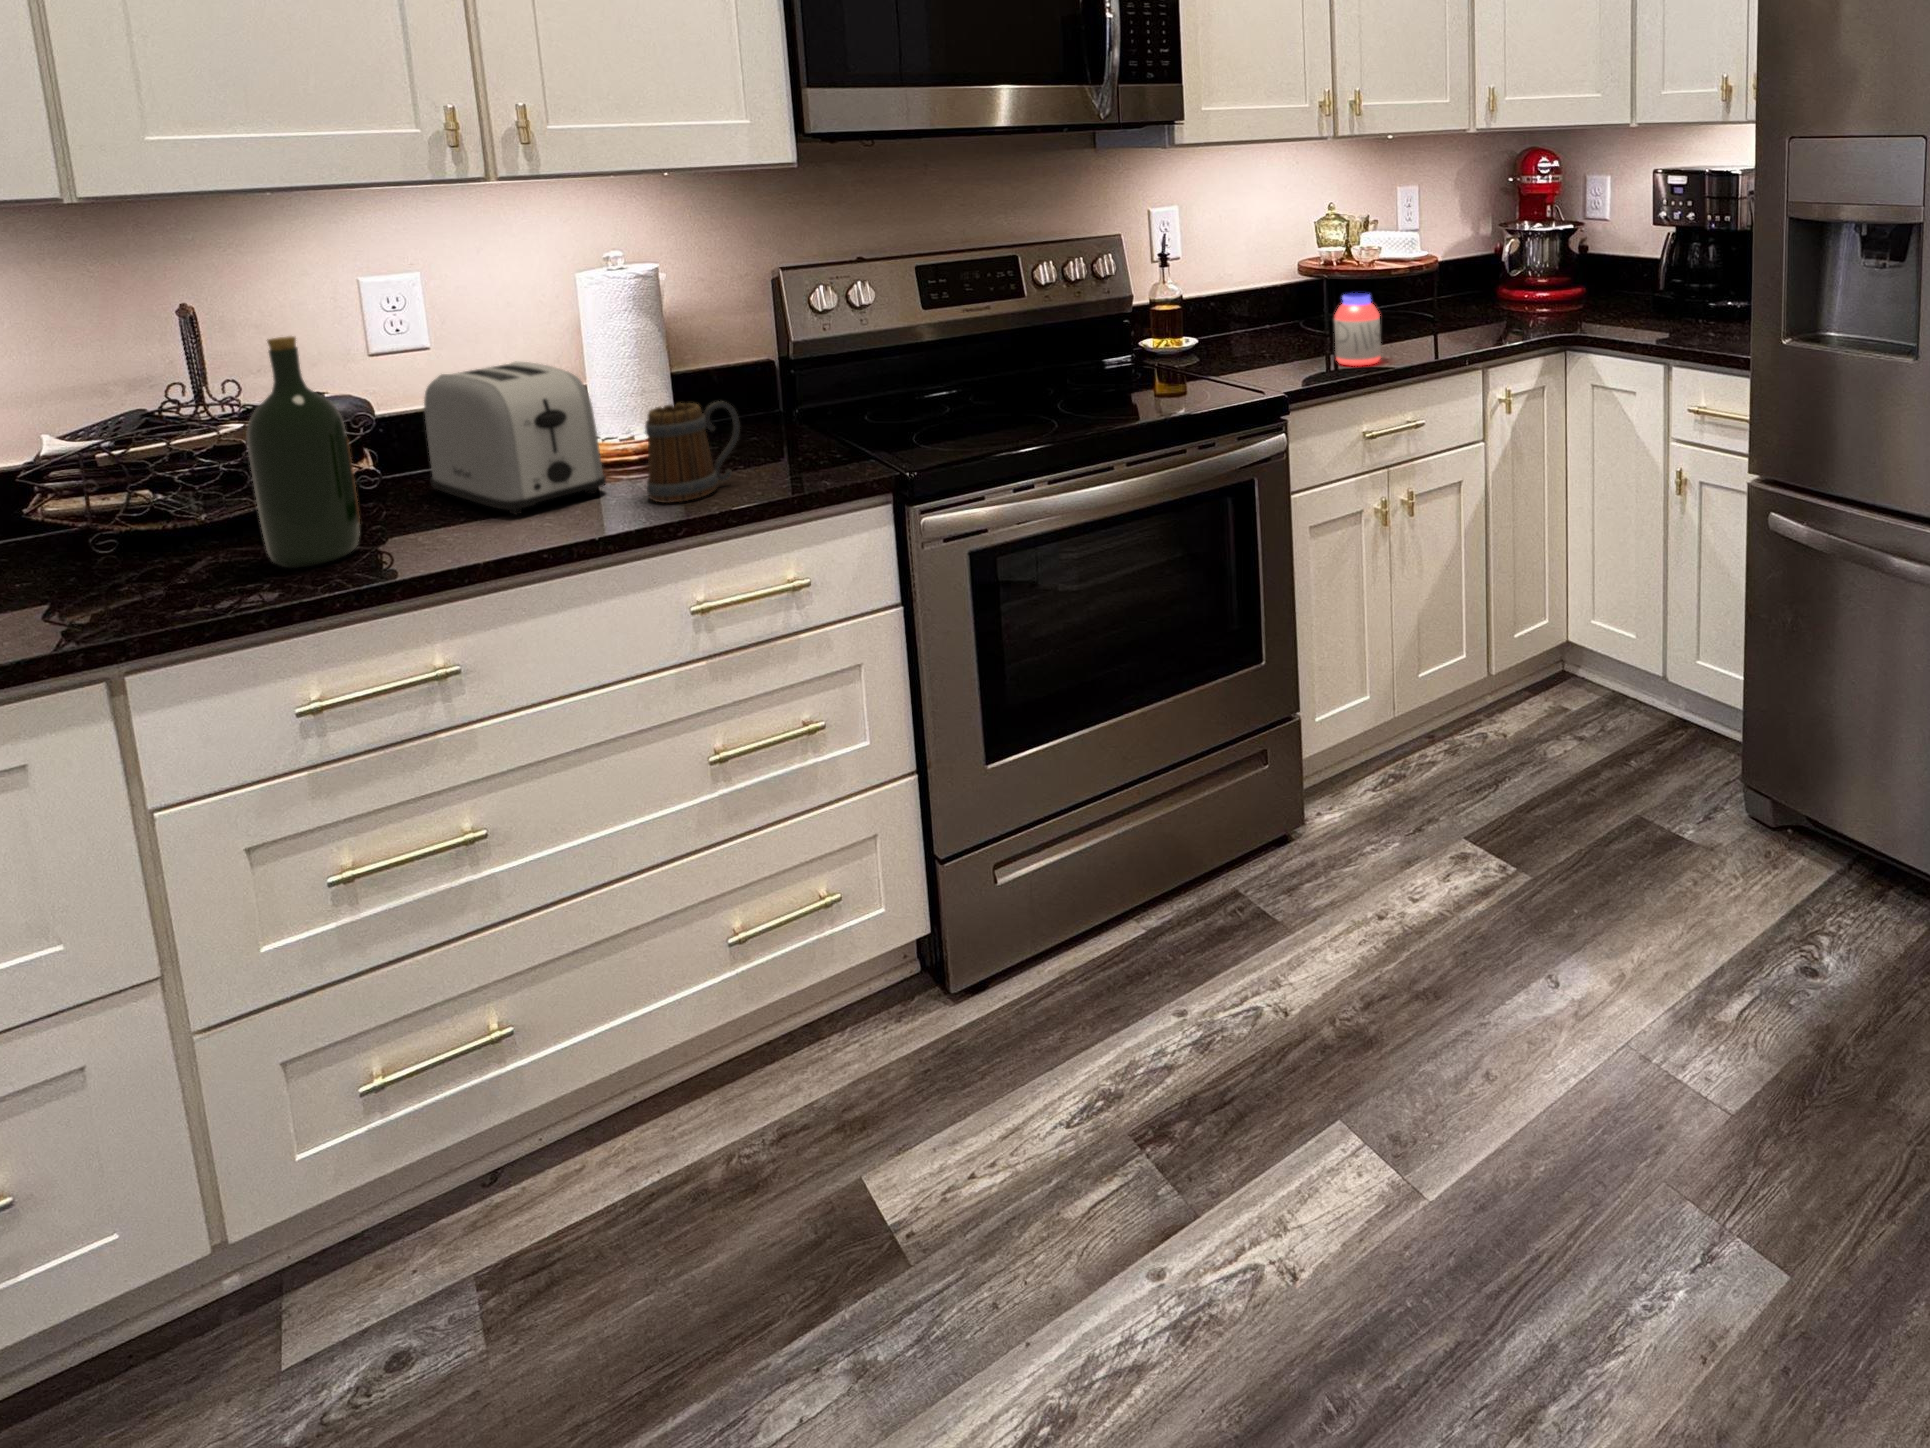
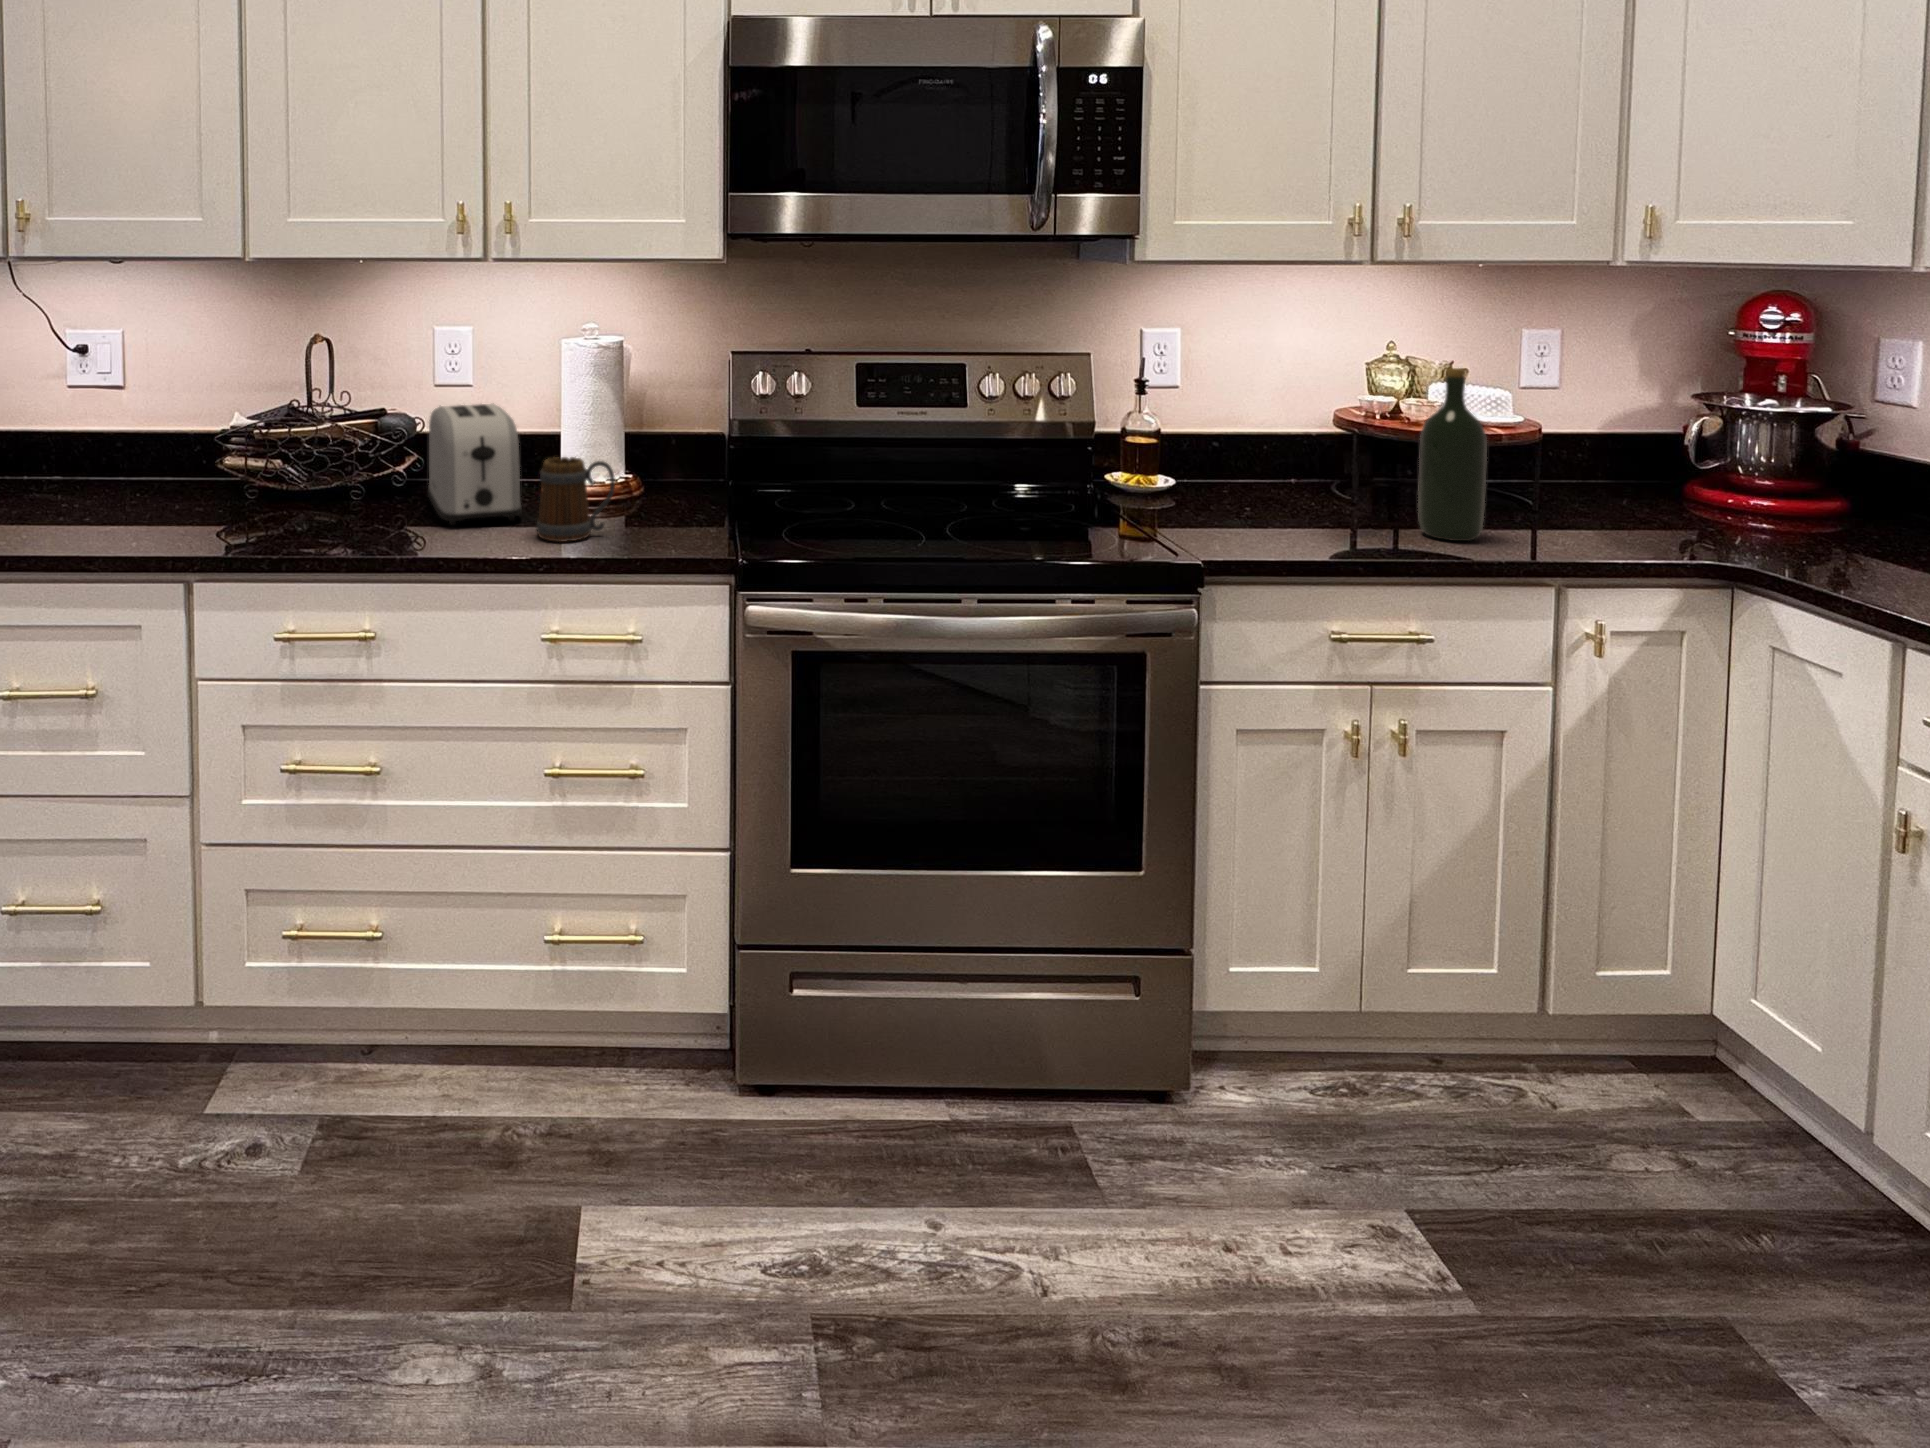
jar: present [1334,293,1381,366] -> none [1314,453,1381,547]
wine bottle: present [247,336,360,568] -> present [1418,368,1487,541]

